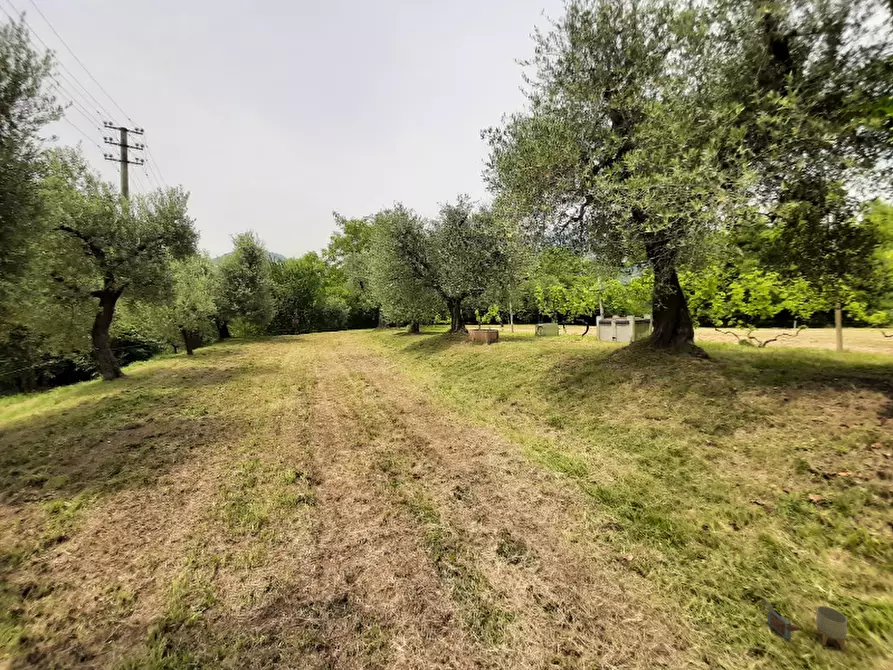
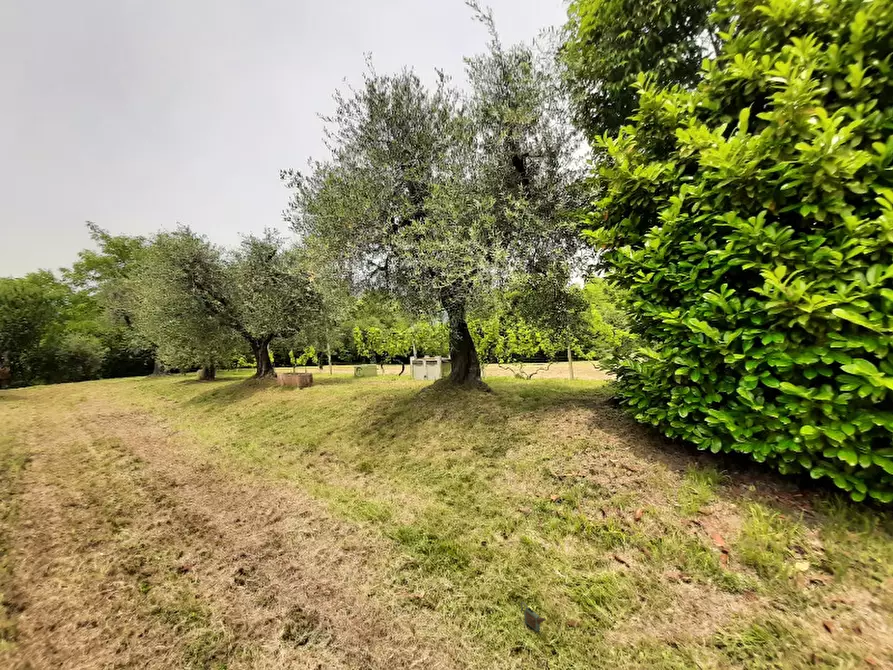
planter: present [816,606,847,651] -> none [555,592,573,627]

